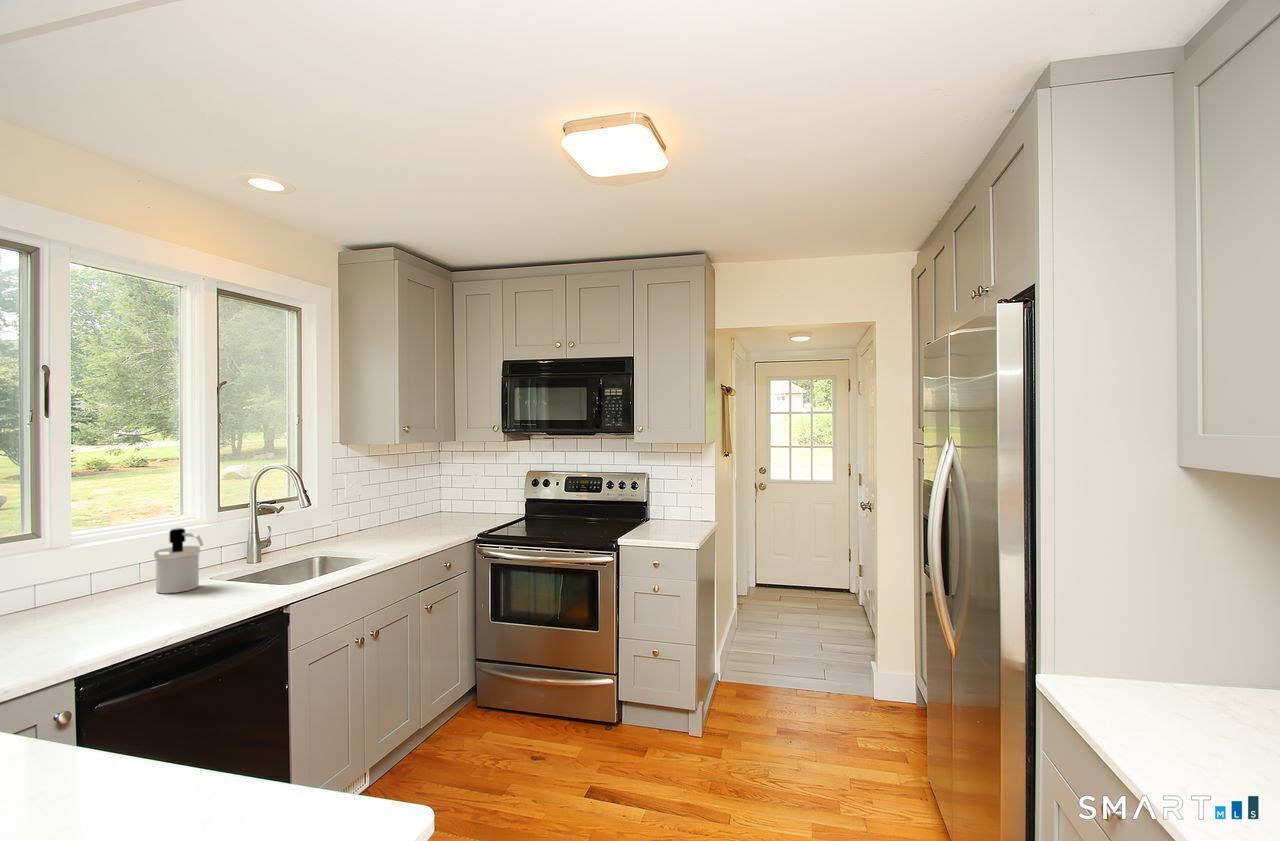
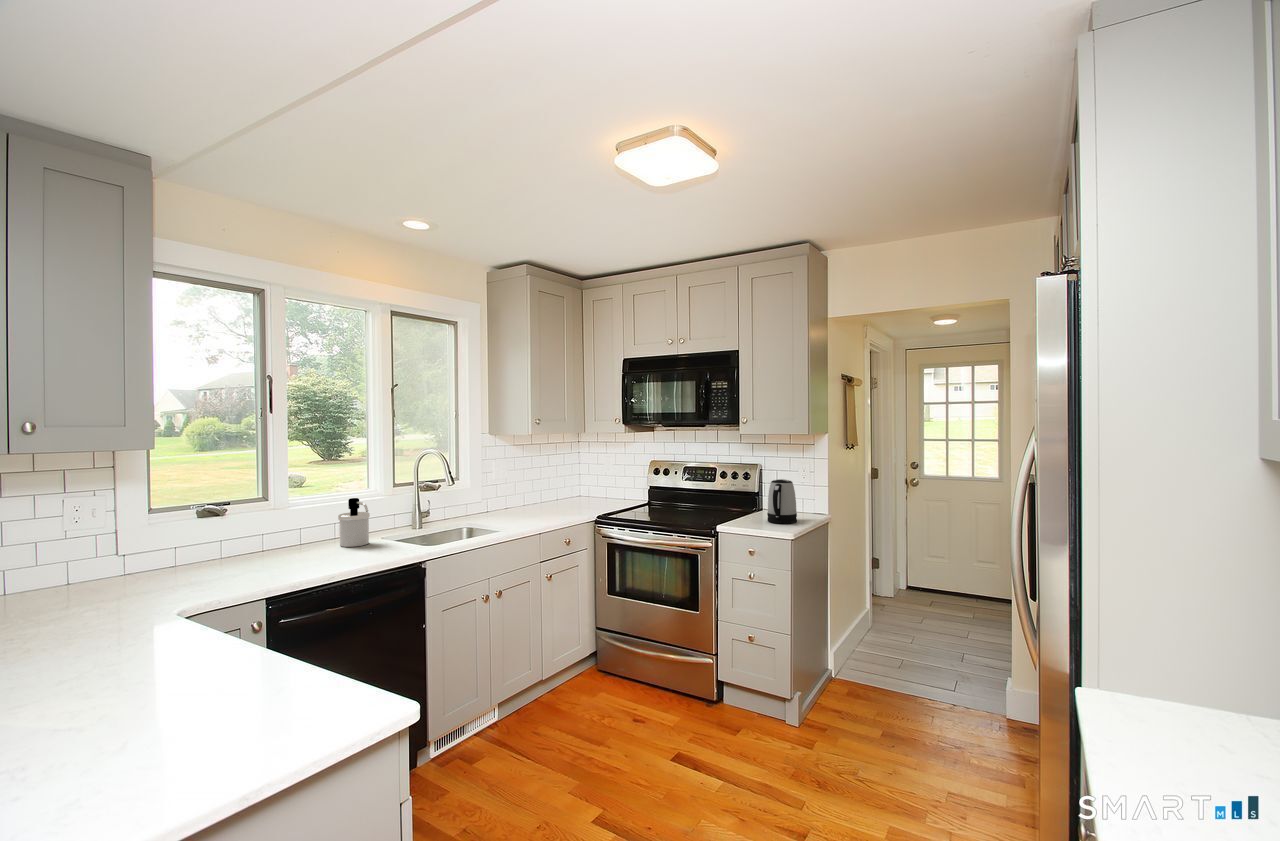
kettle: none [662,488,691,533] -> present [767,479,797,523]

